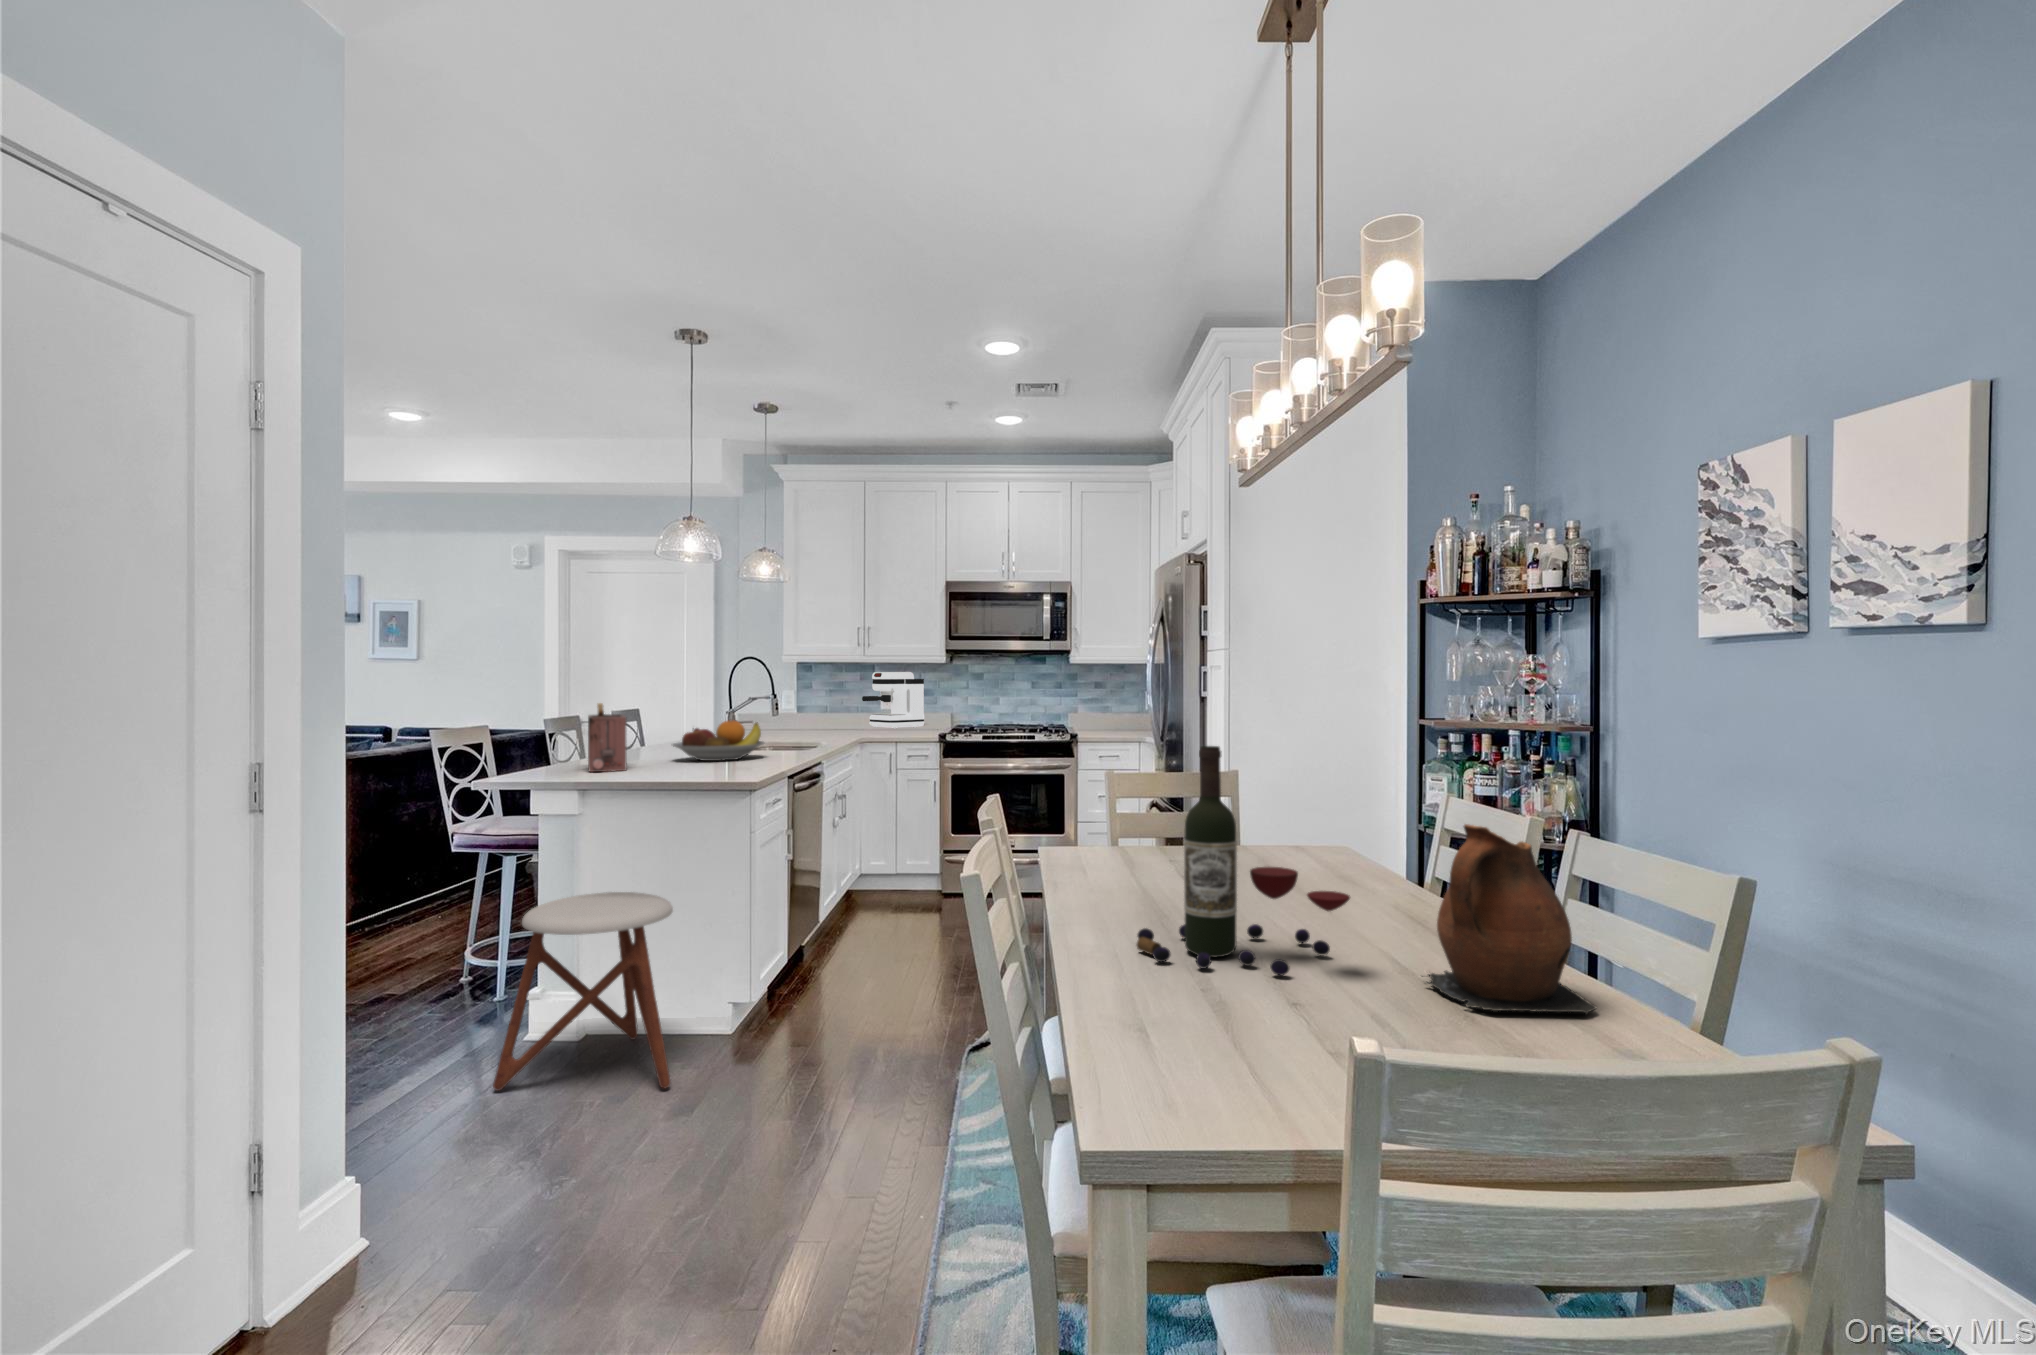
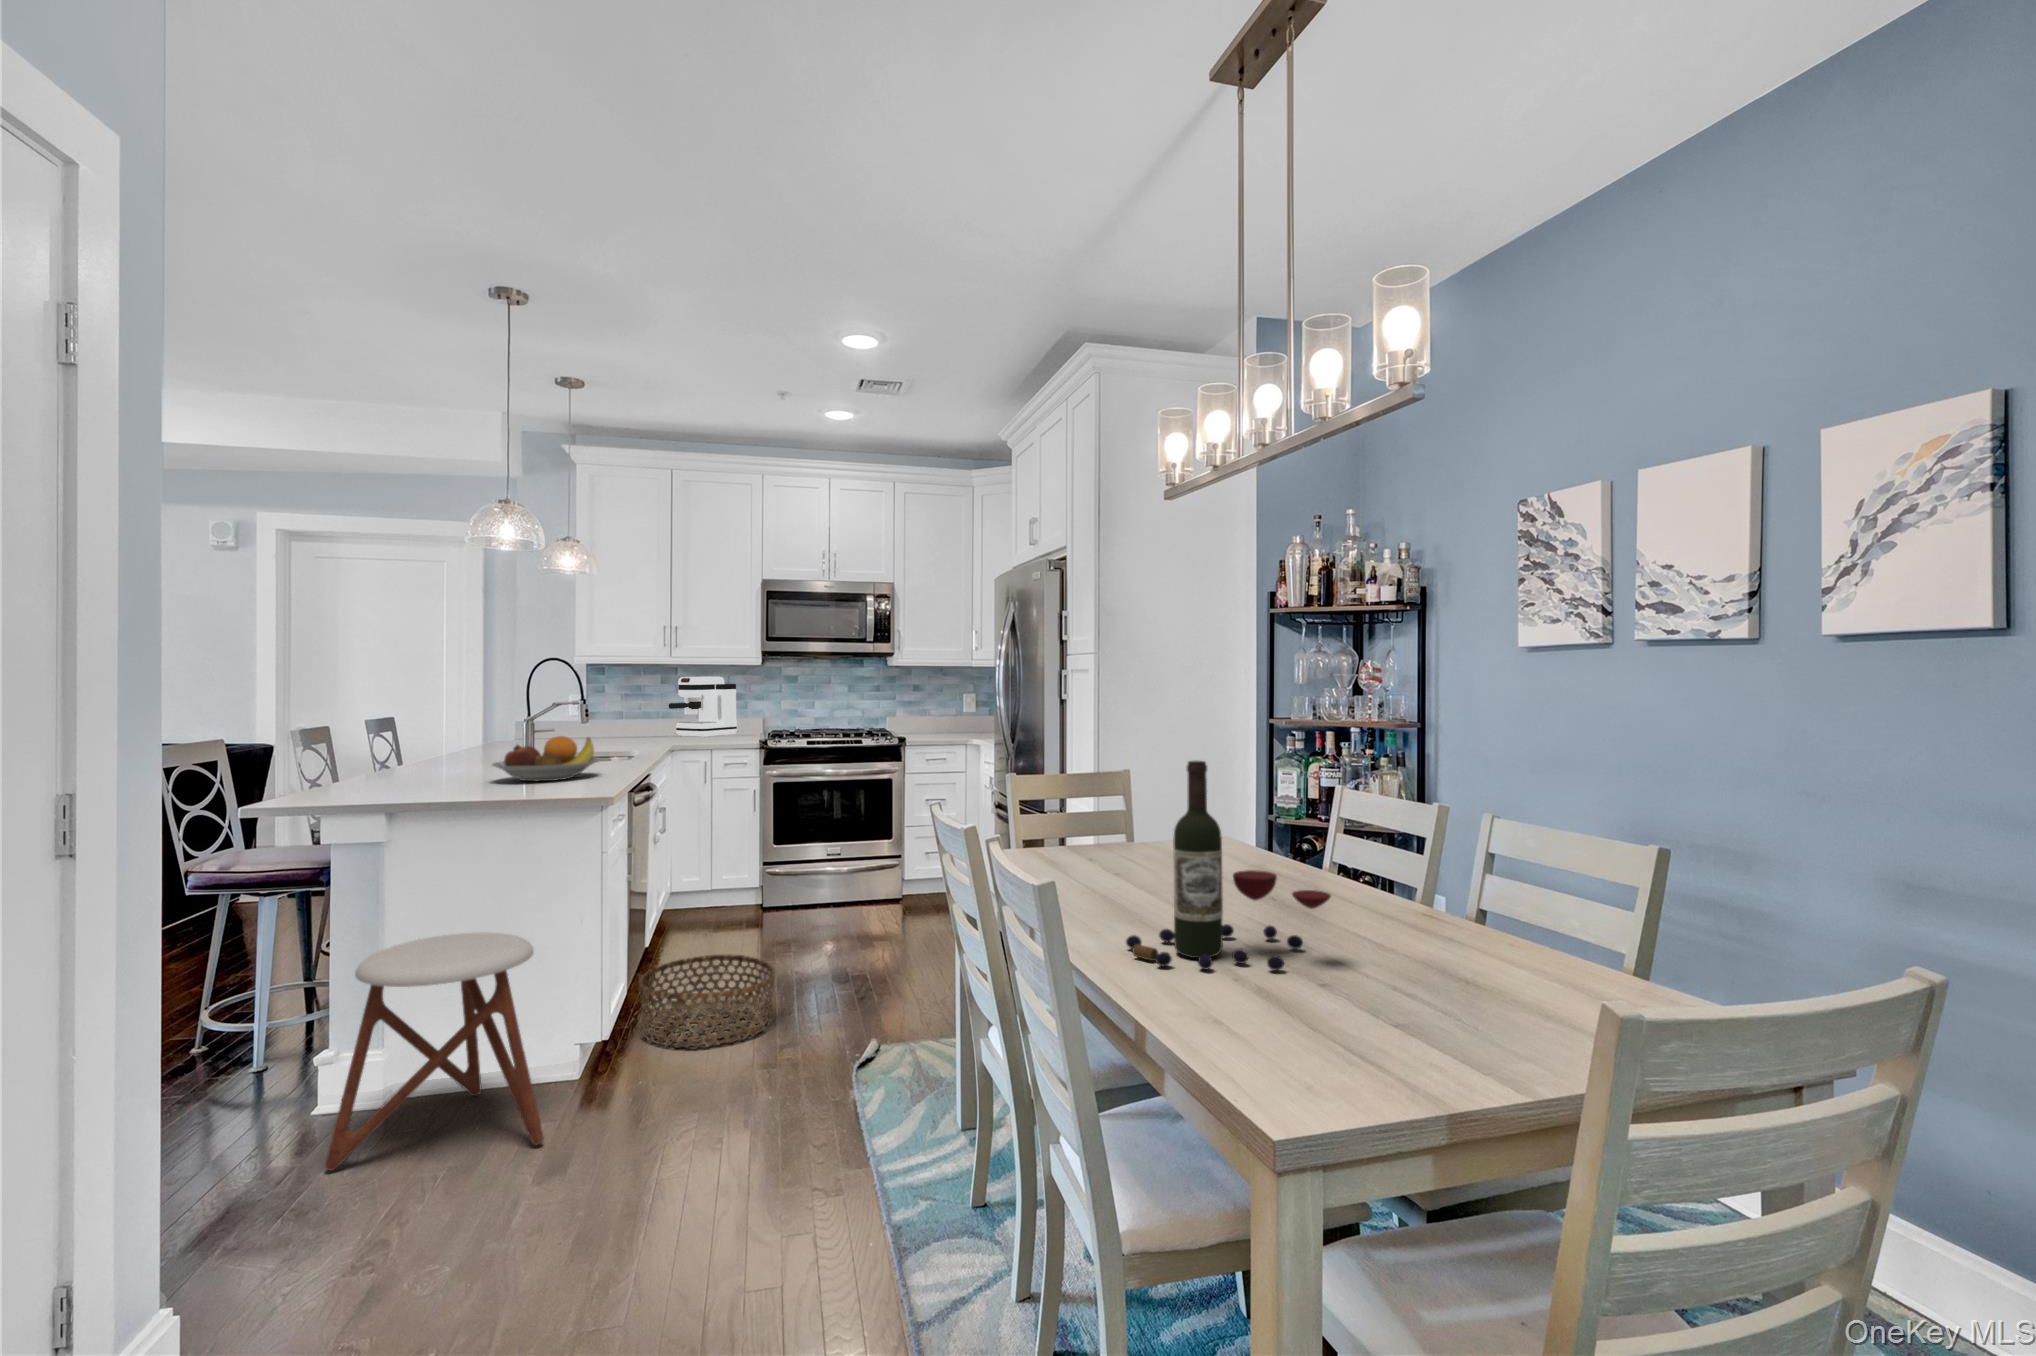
toaster: present [588,703,627,772] -> none [395,721,450,800]
ceramic pitcher: present [1422,824,1596,1015] -> none [1393,825,1547,987]
basket: none [786,930,910,1015] -> present [639,954,775,1048]

